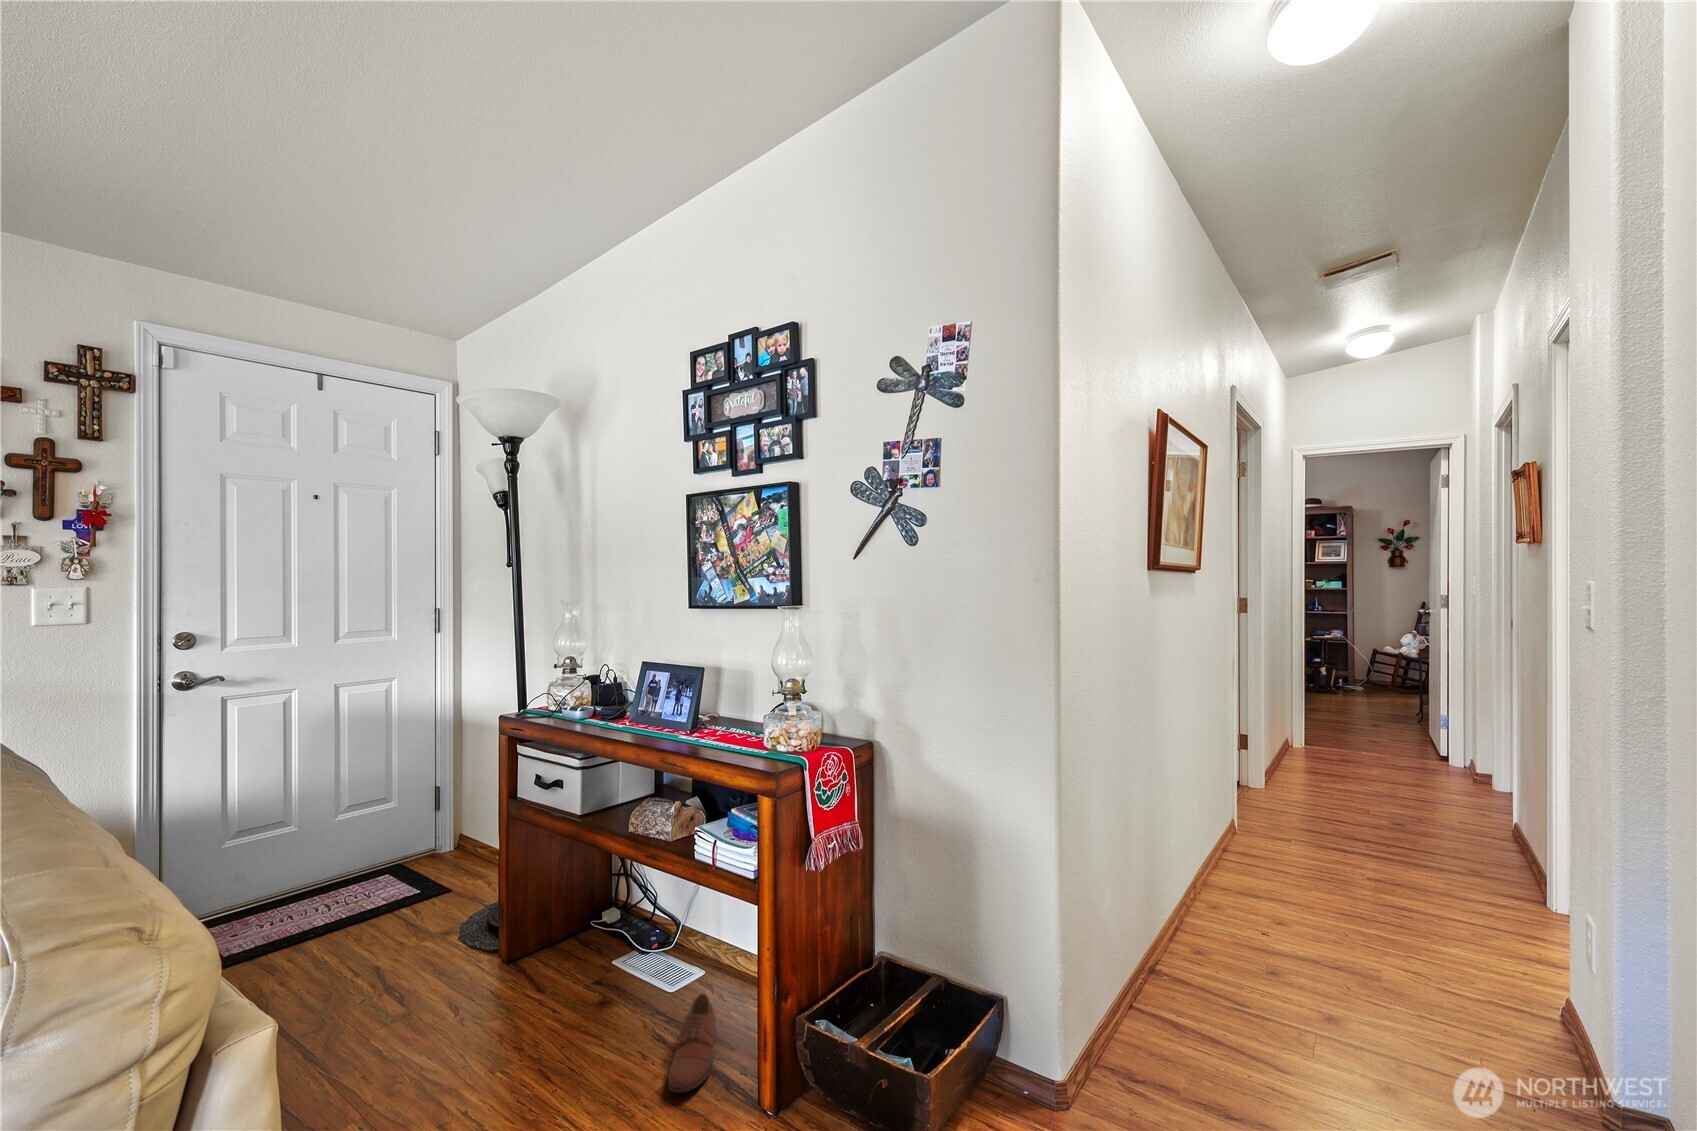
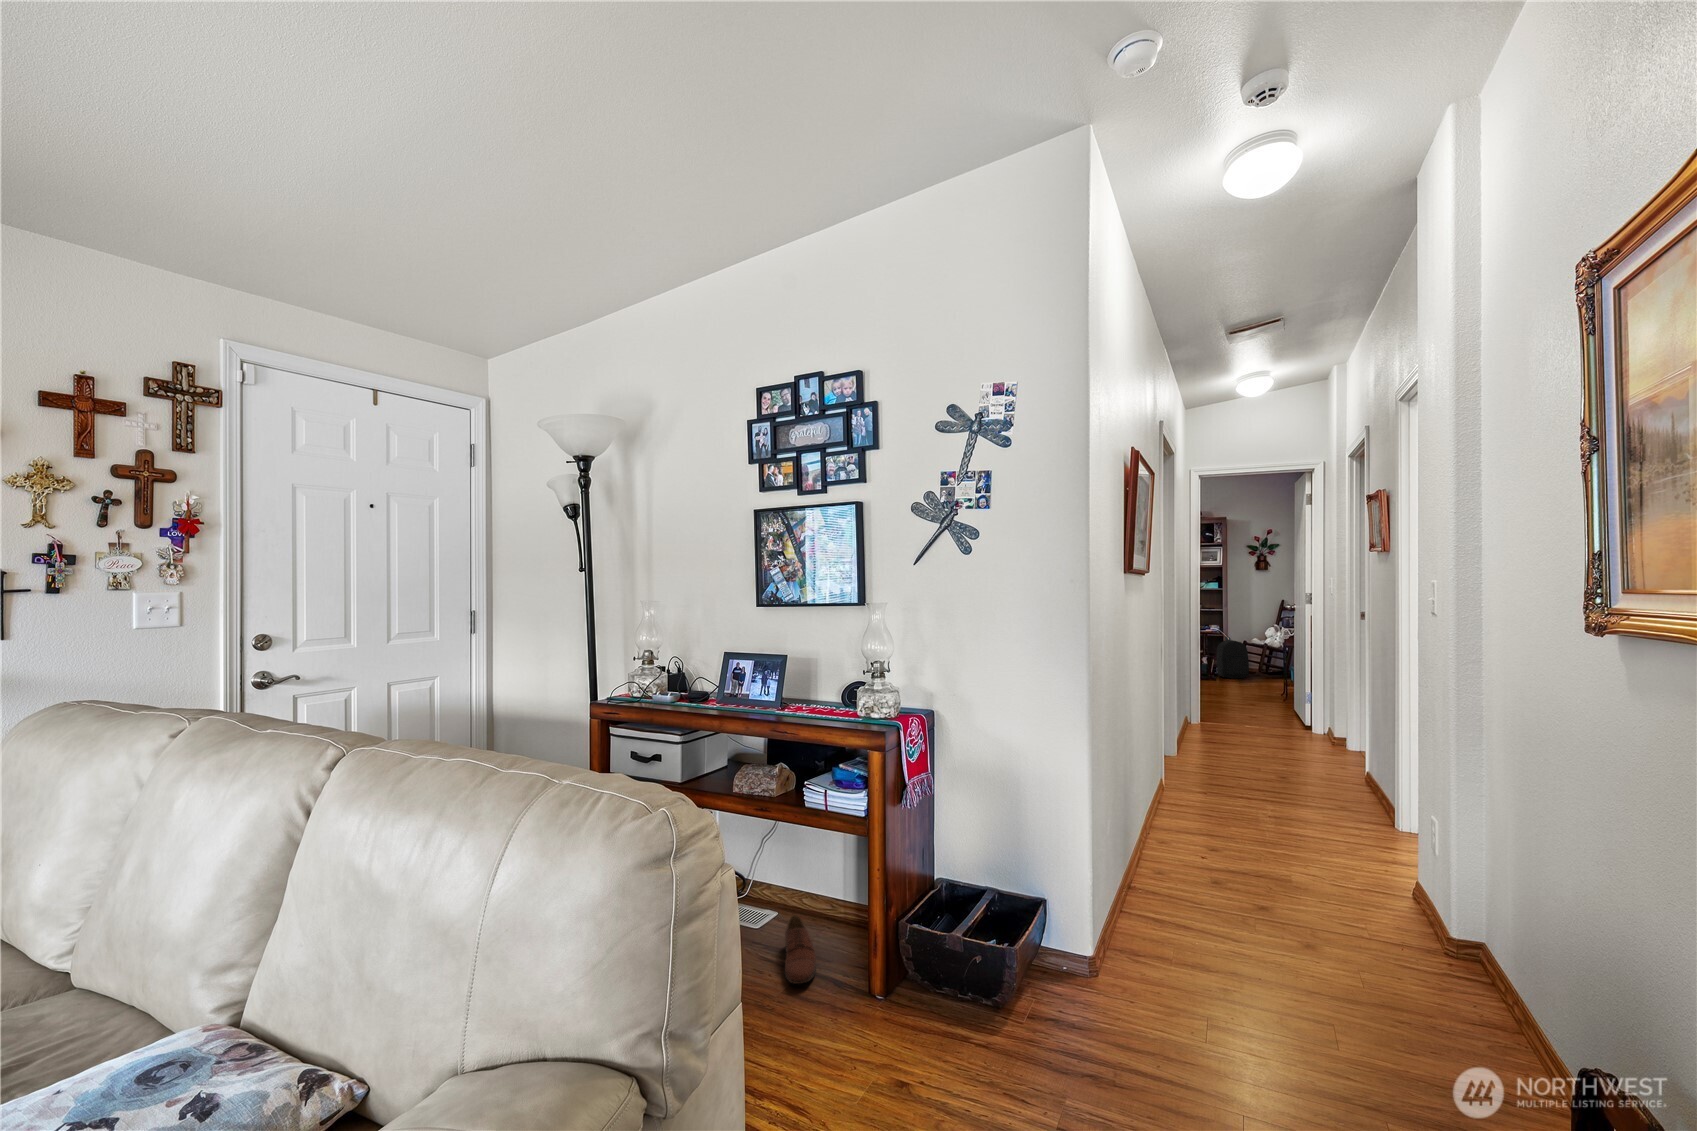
backpack: none [1336,644,1377,694] -> present [1217,637,1249,678]

